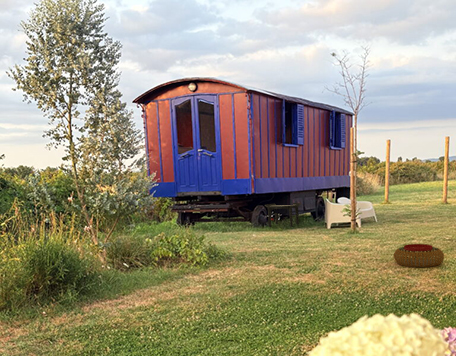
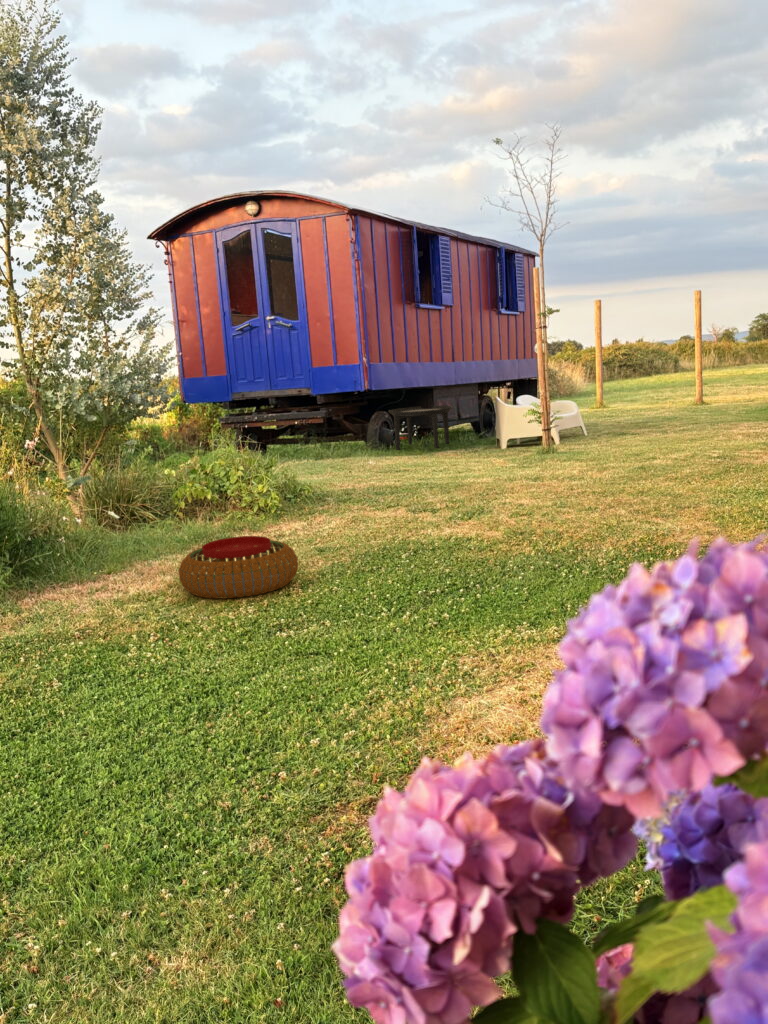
pouf: present [394,244,444,267] -> present [179,536,298,599]

